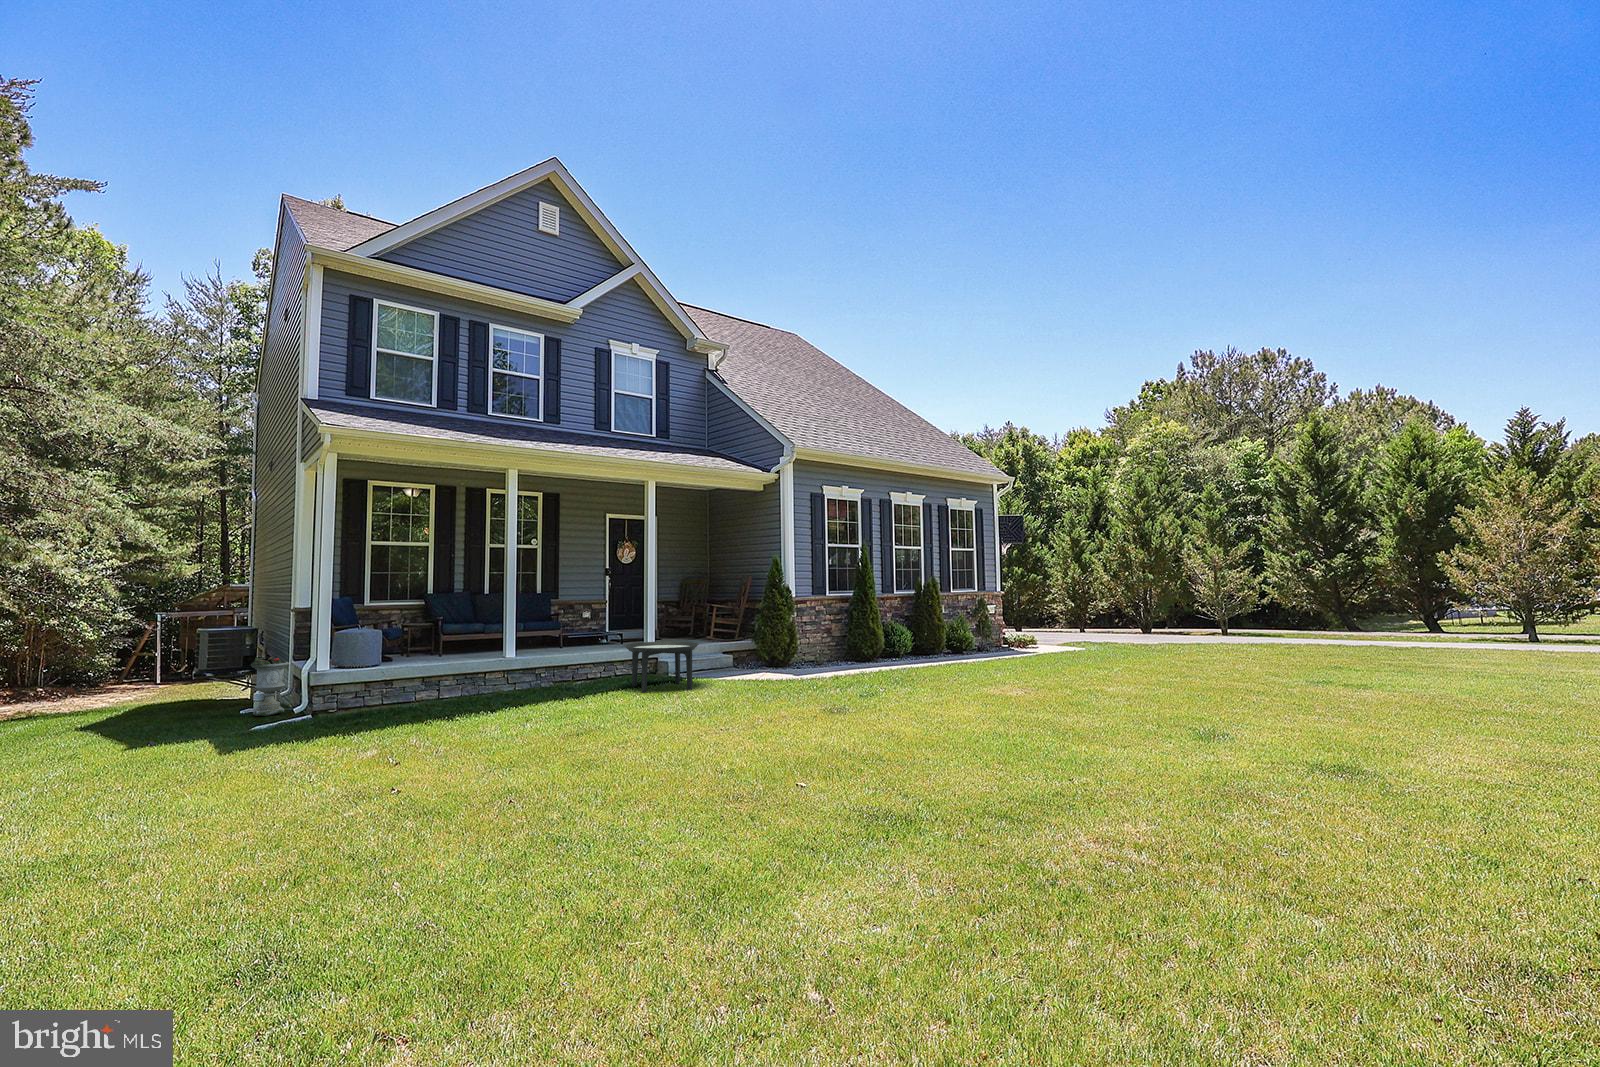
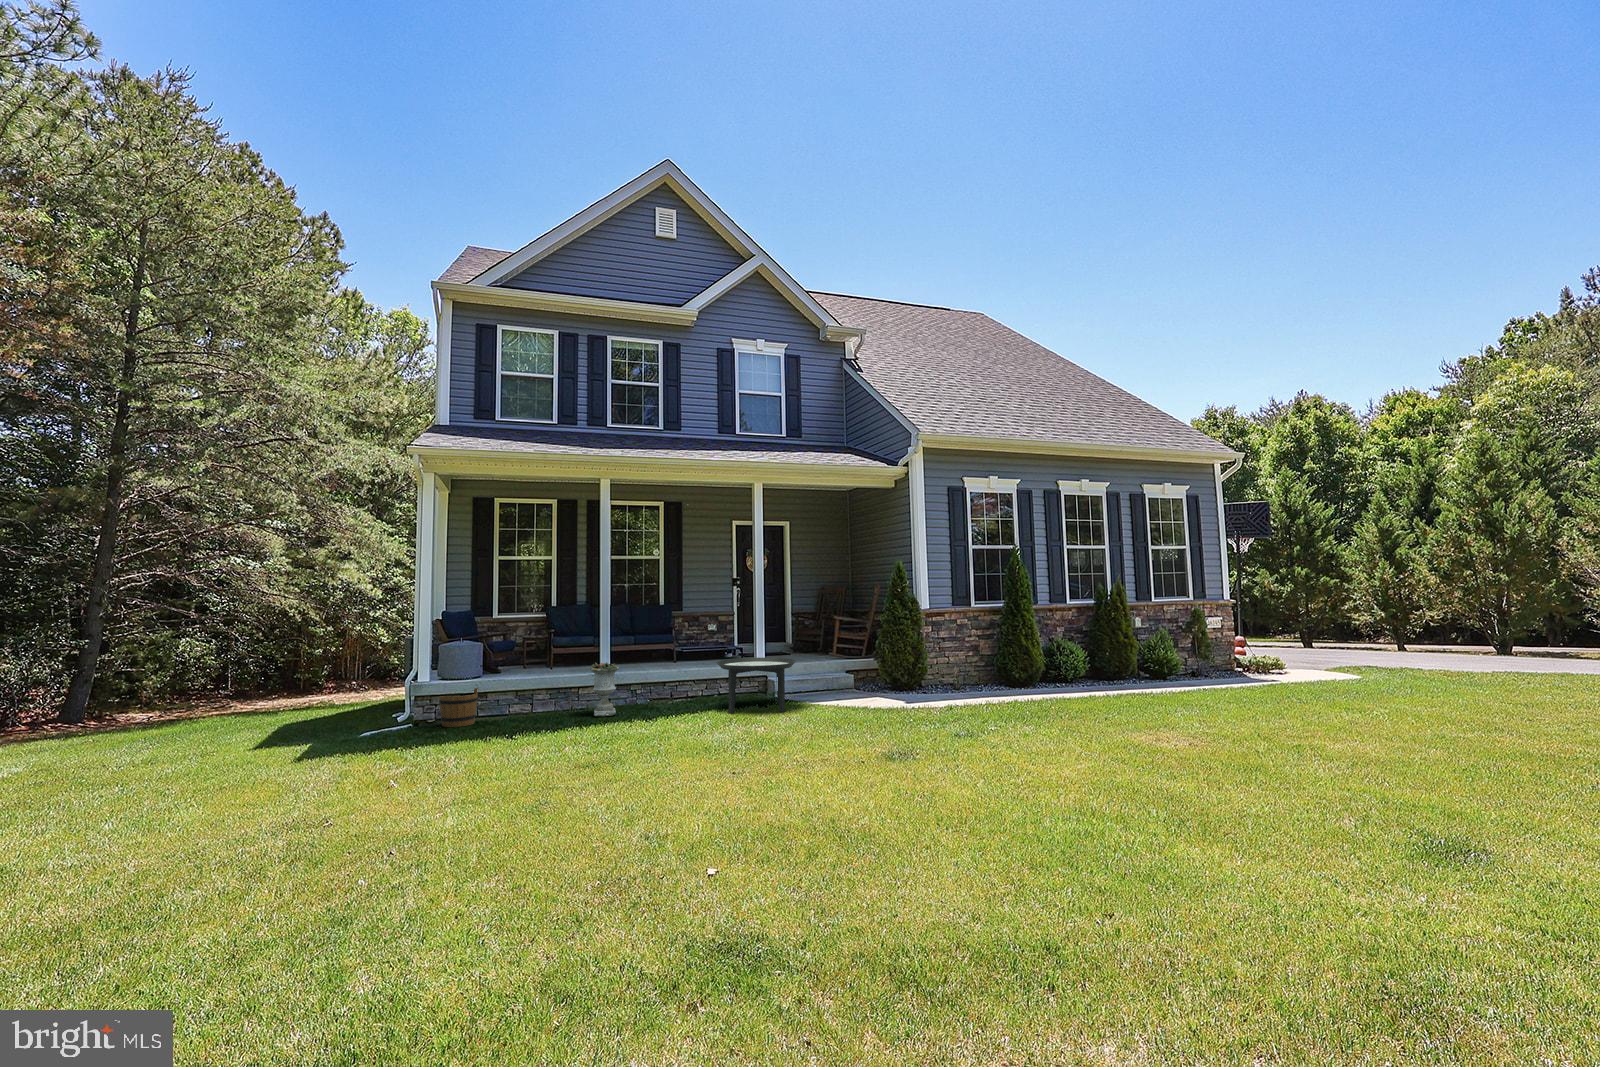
planter: present [251,657,289,716] -> present [590,662,619,717]
bucket: none [342,677,388,720] -> present [439,688,479,727]

